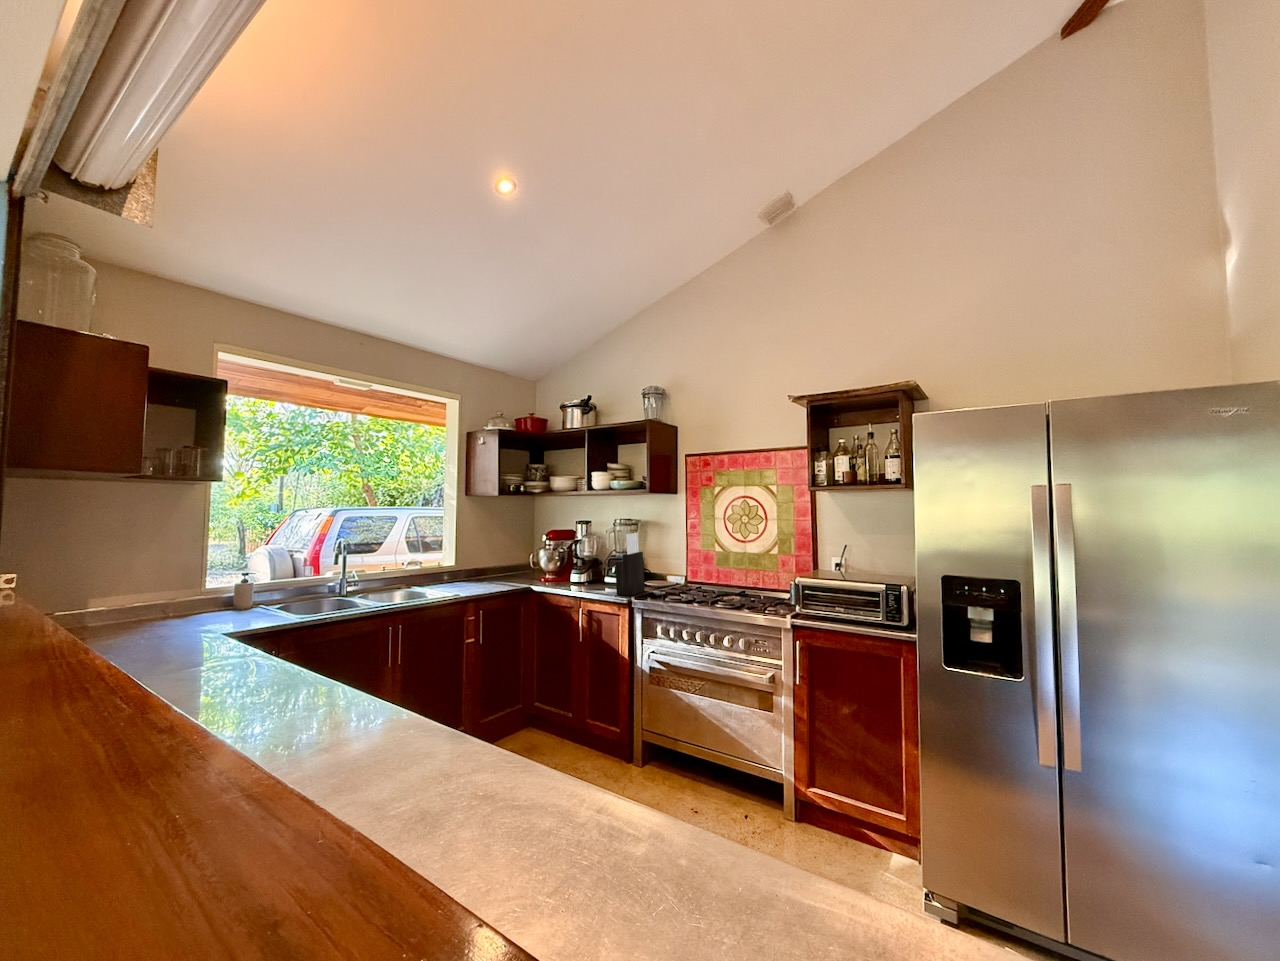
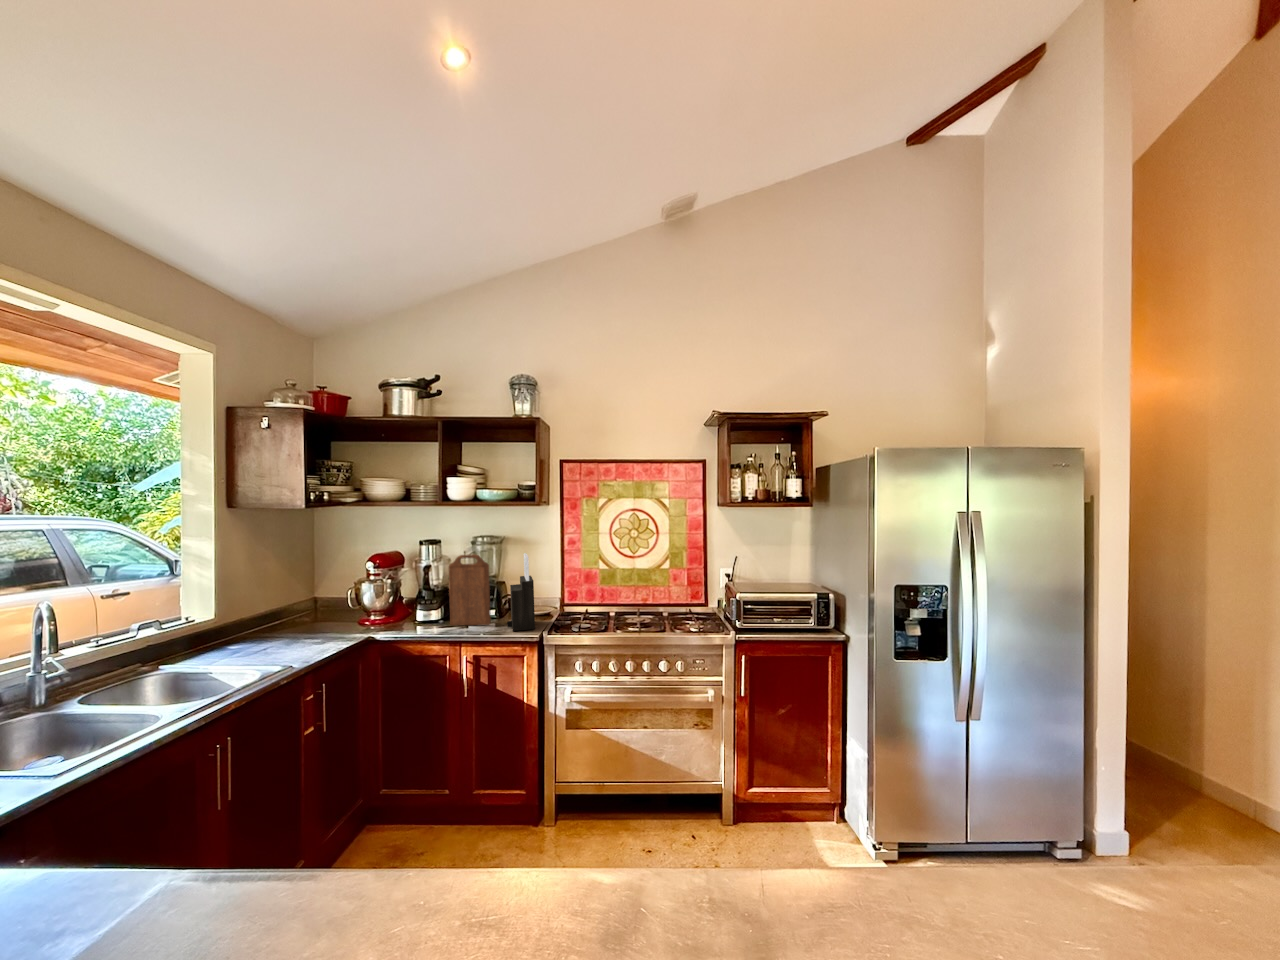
cutting board: none [585,532,611,589] -> present [449,554,491,625]

